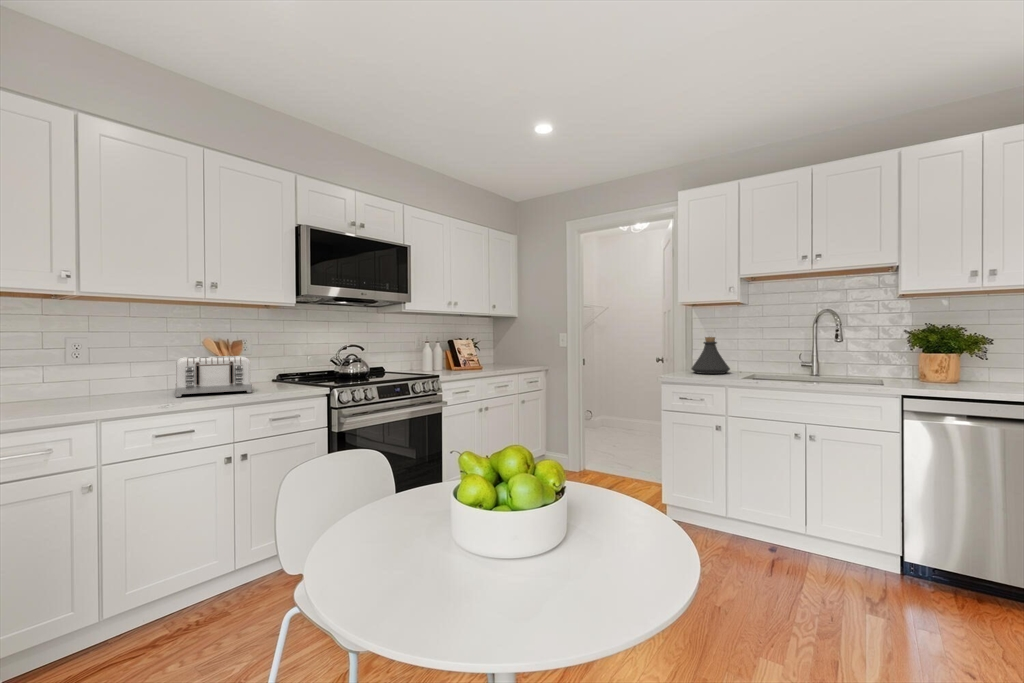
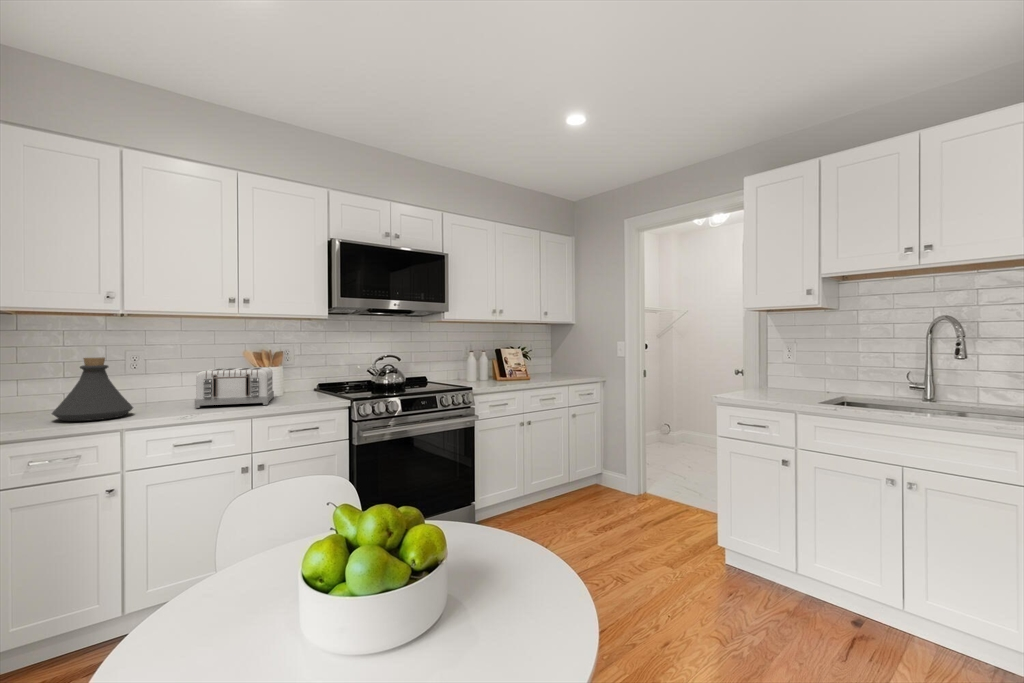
bottle: present [691,337,730,374] -> present [52,357,133,421]

